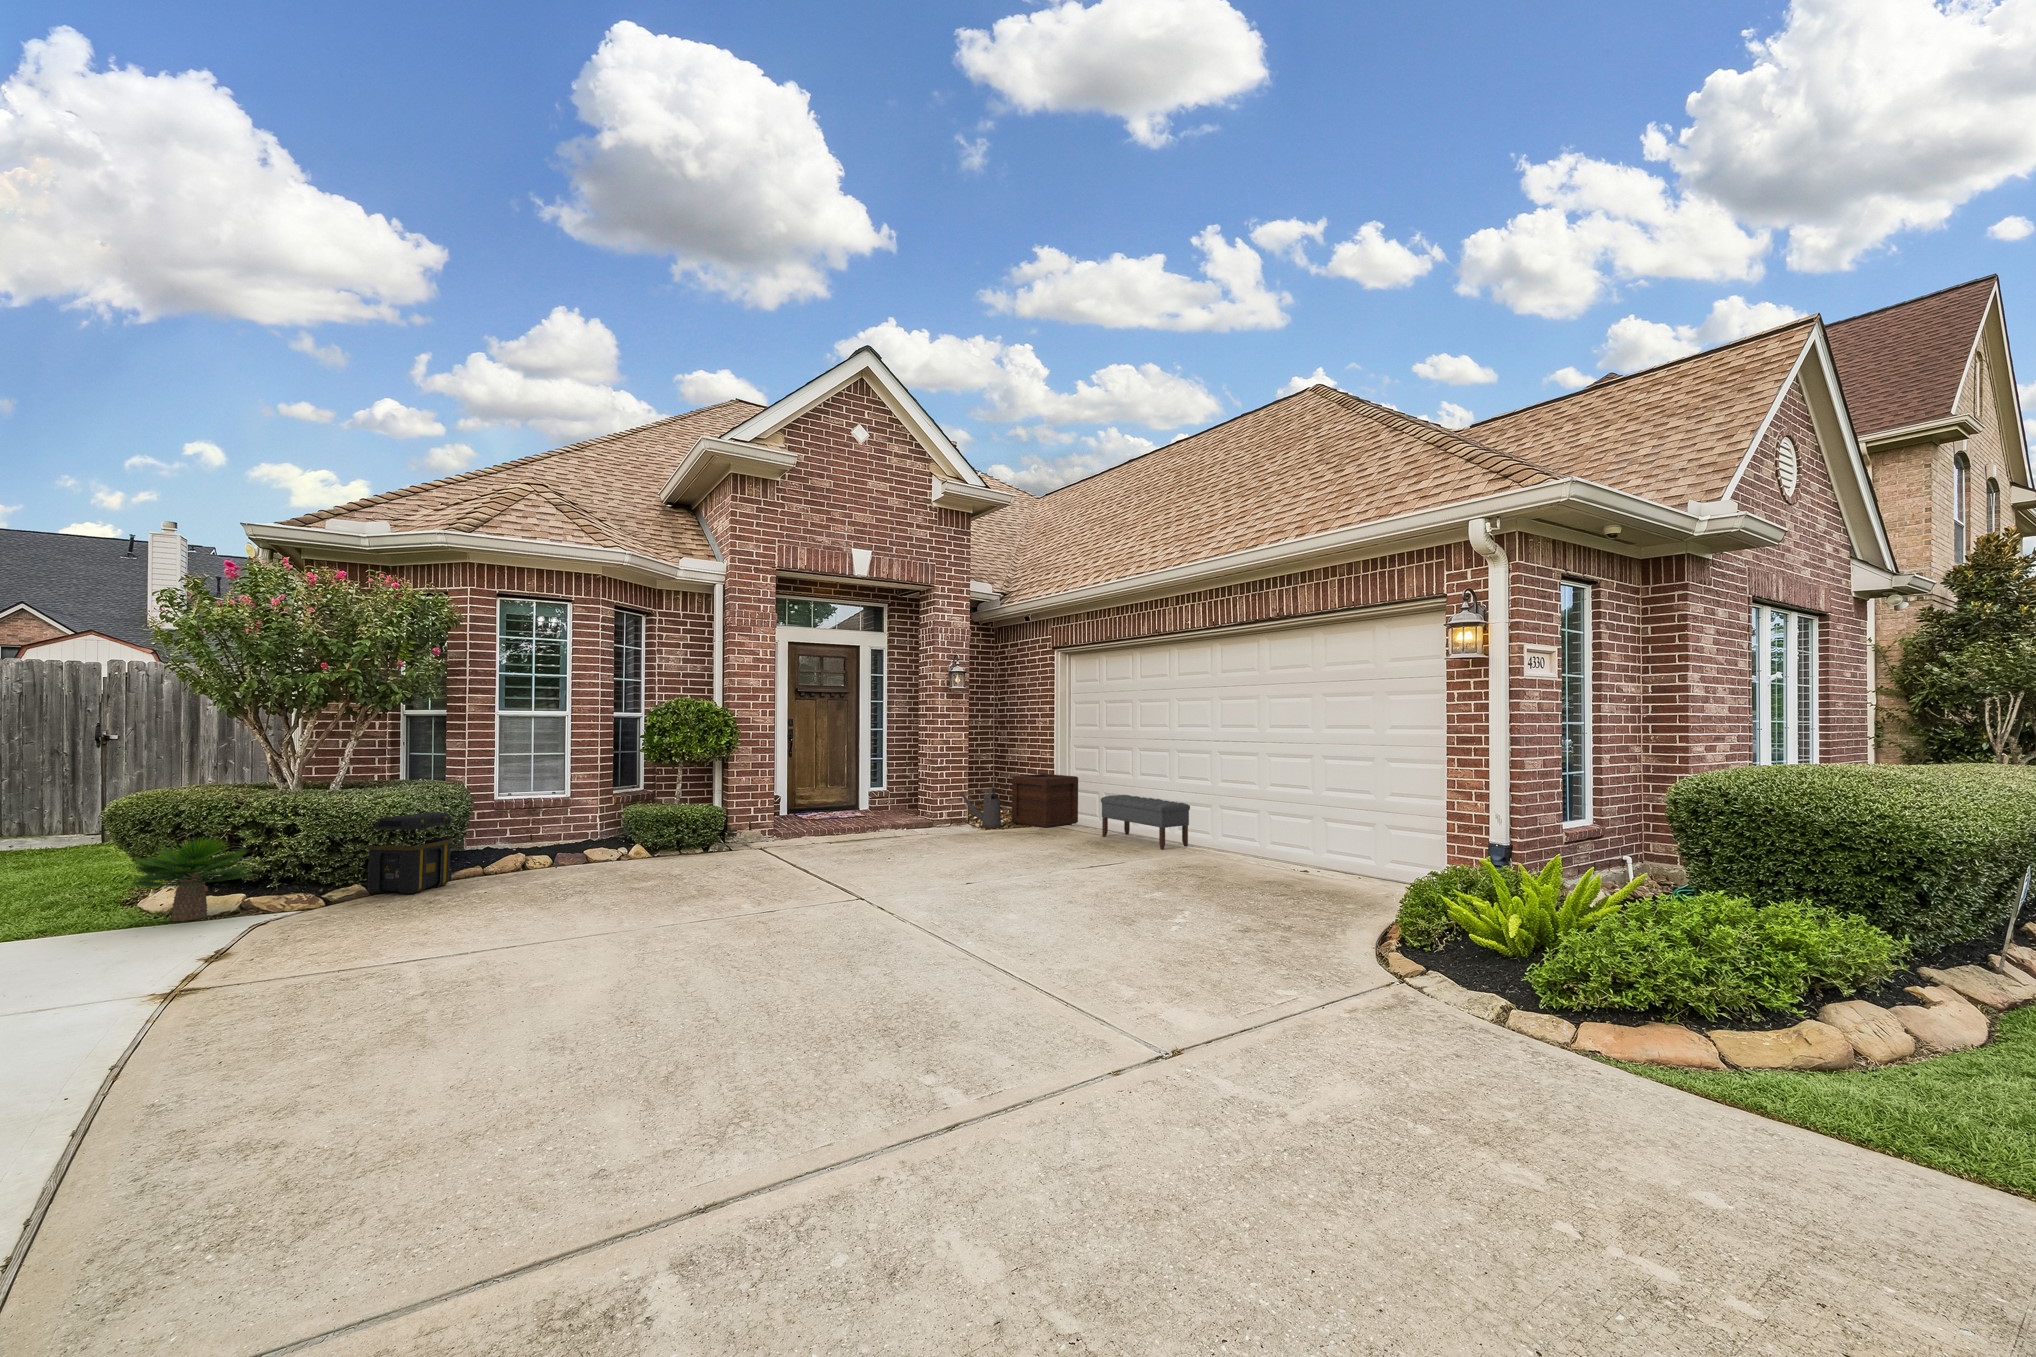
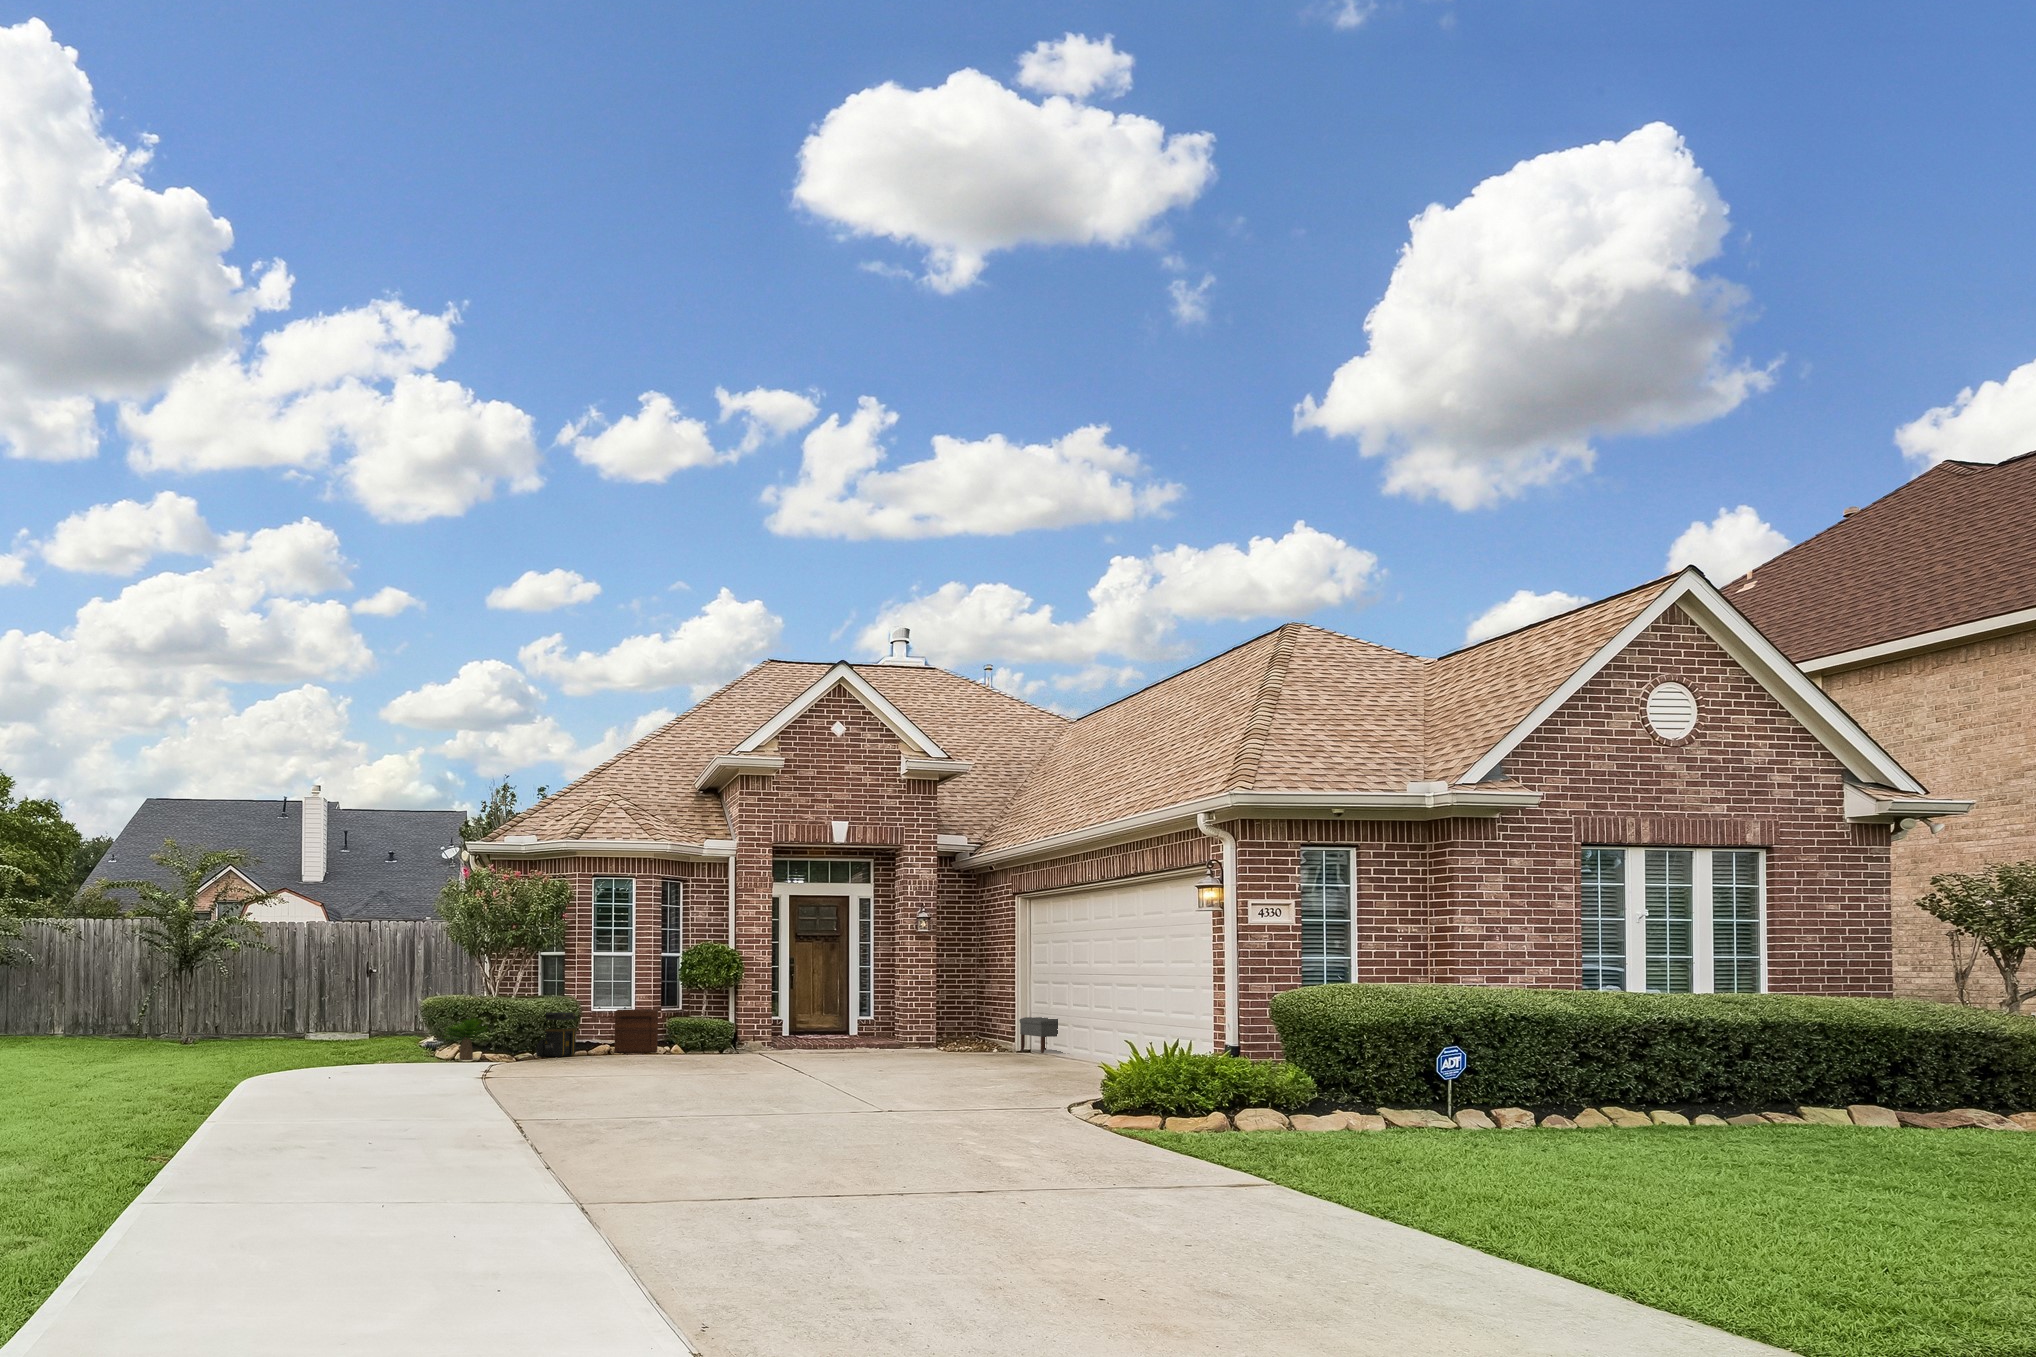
wooden crate: present [1012,774,1078,827] -> present [614,1009,658,1053]
watering can: present [961,787,1008,828] -> none [927,1014,962,1047]

